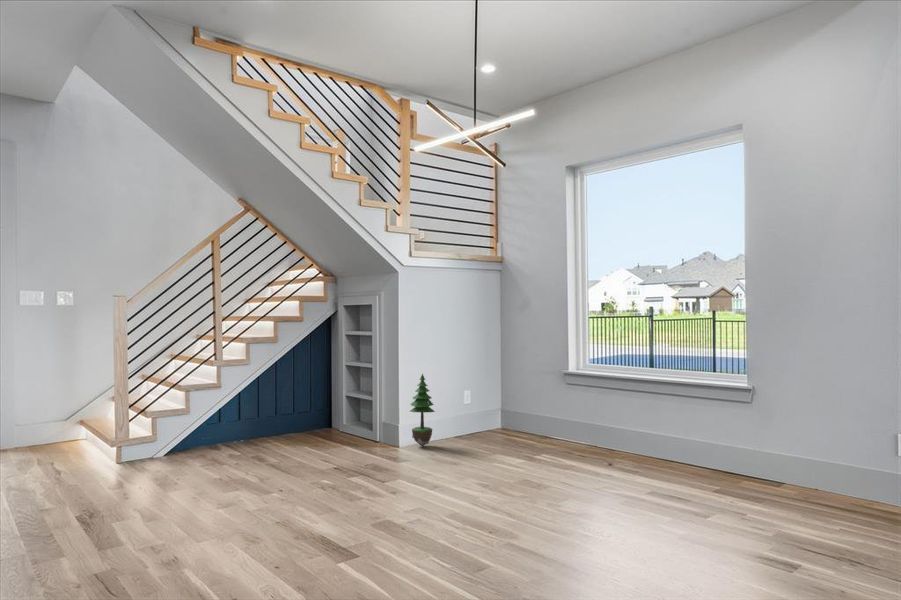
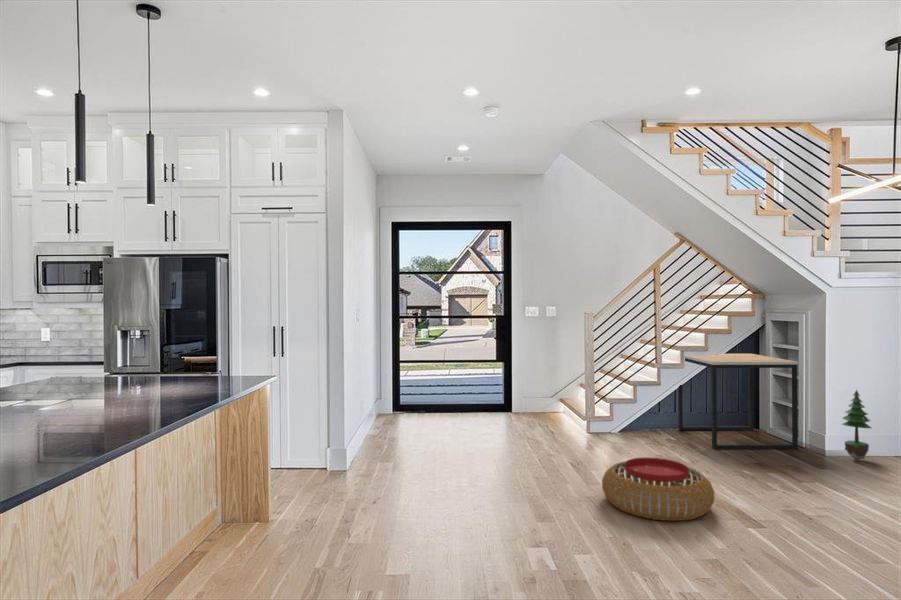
side table: none [242,343,370,458] -> present [678,354,798,449]
pouf: none [139,481,291,567] -> present [602,457,715,521]

